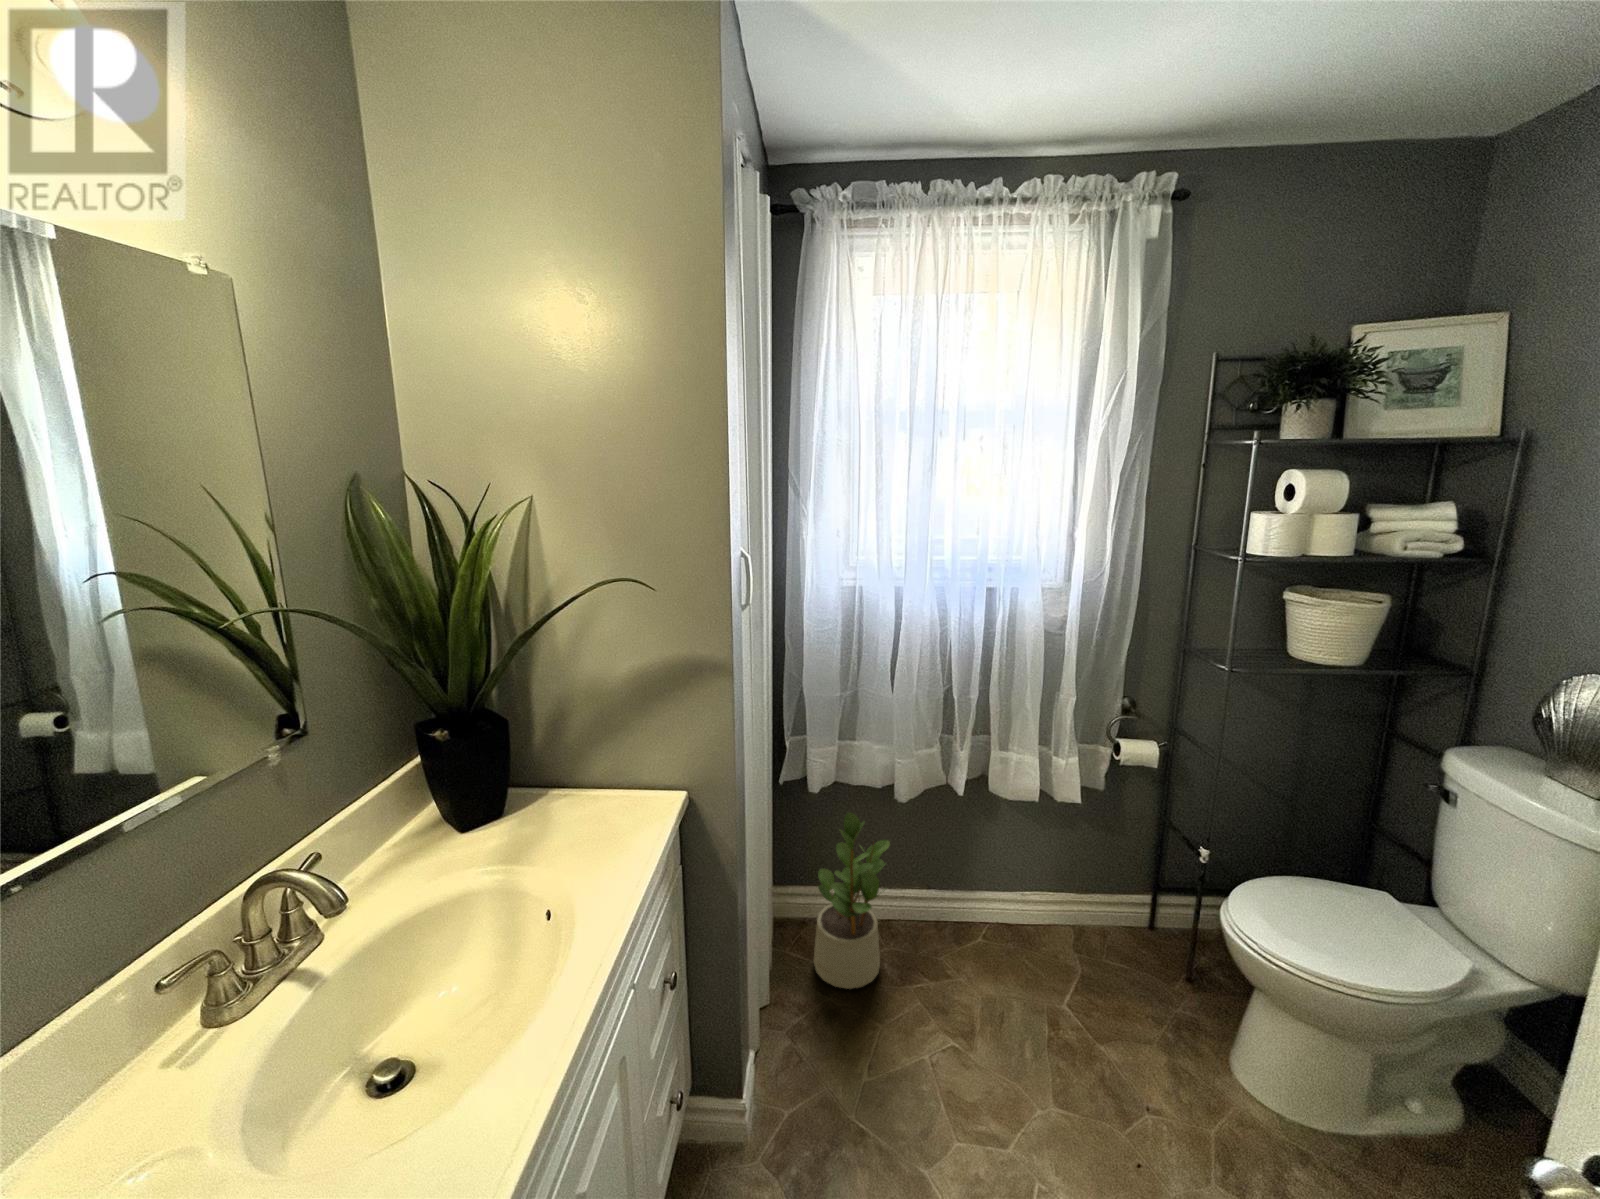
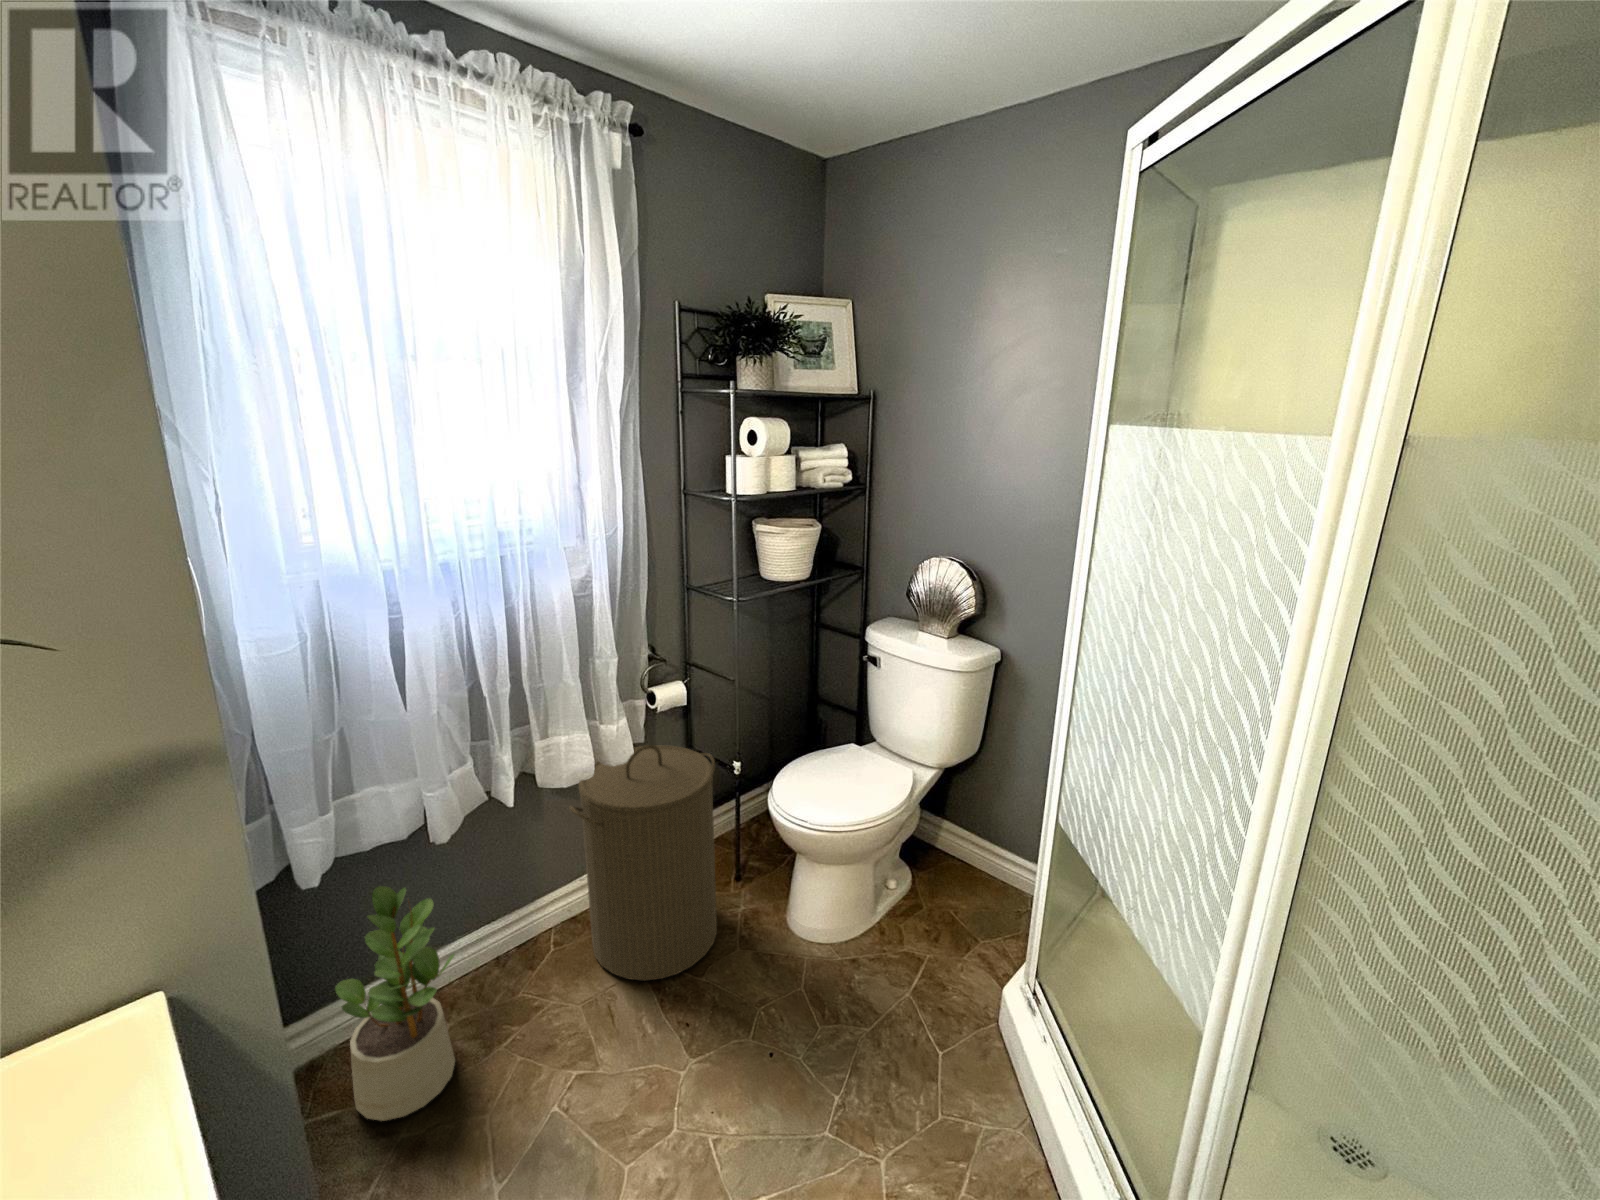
laundry hamper: none [1005,787,1172,1028] -> present [569,745,717,981]

